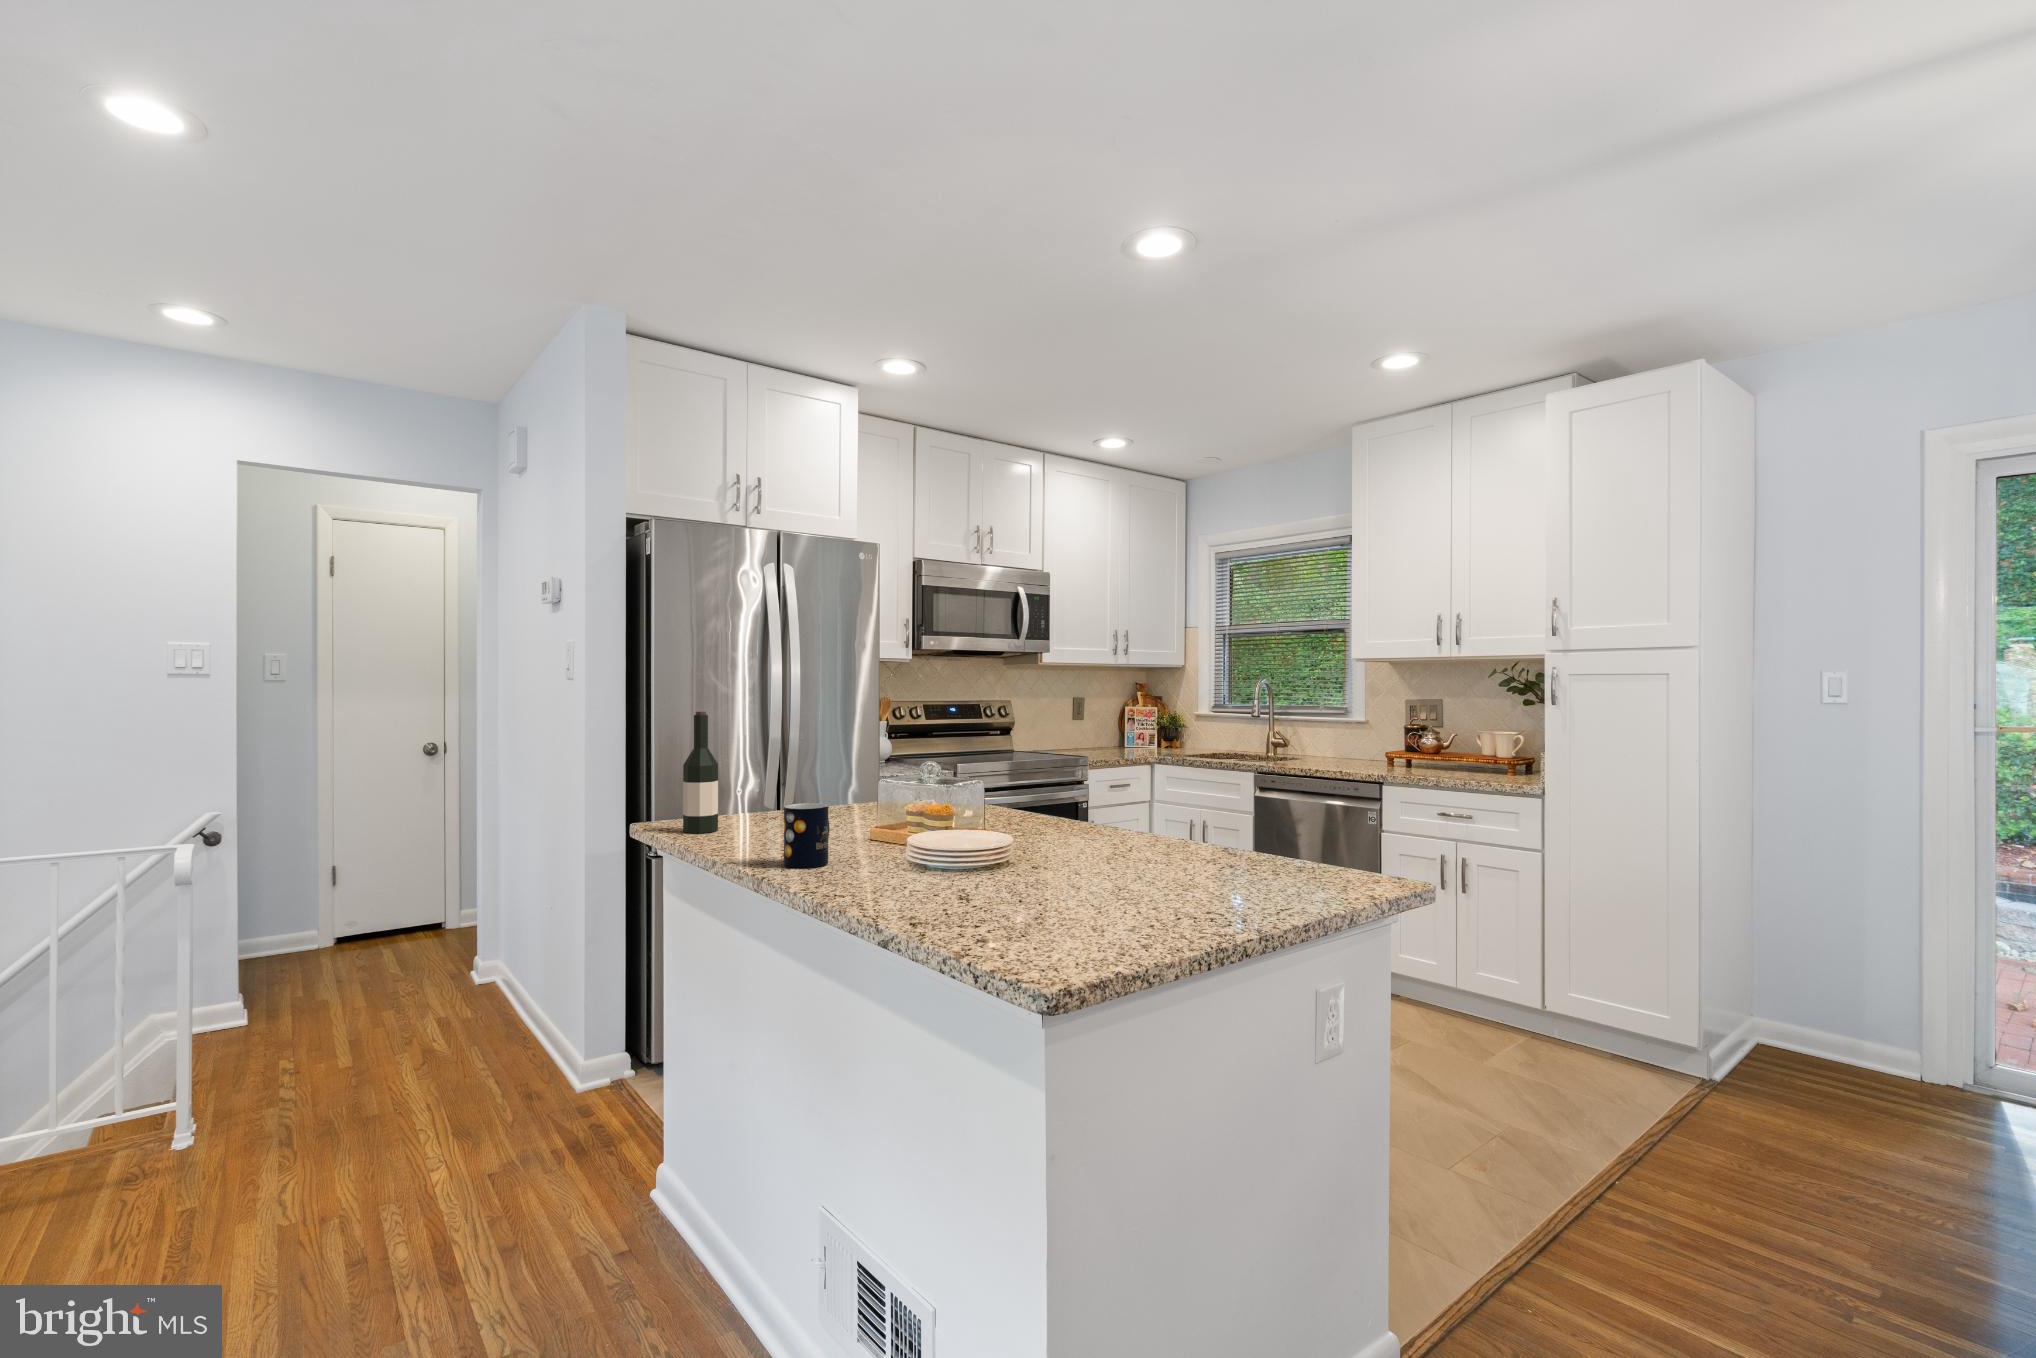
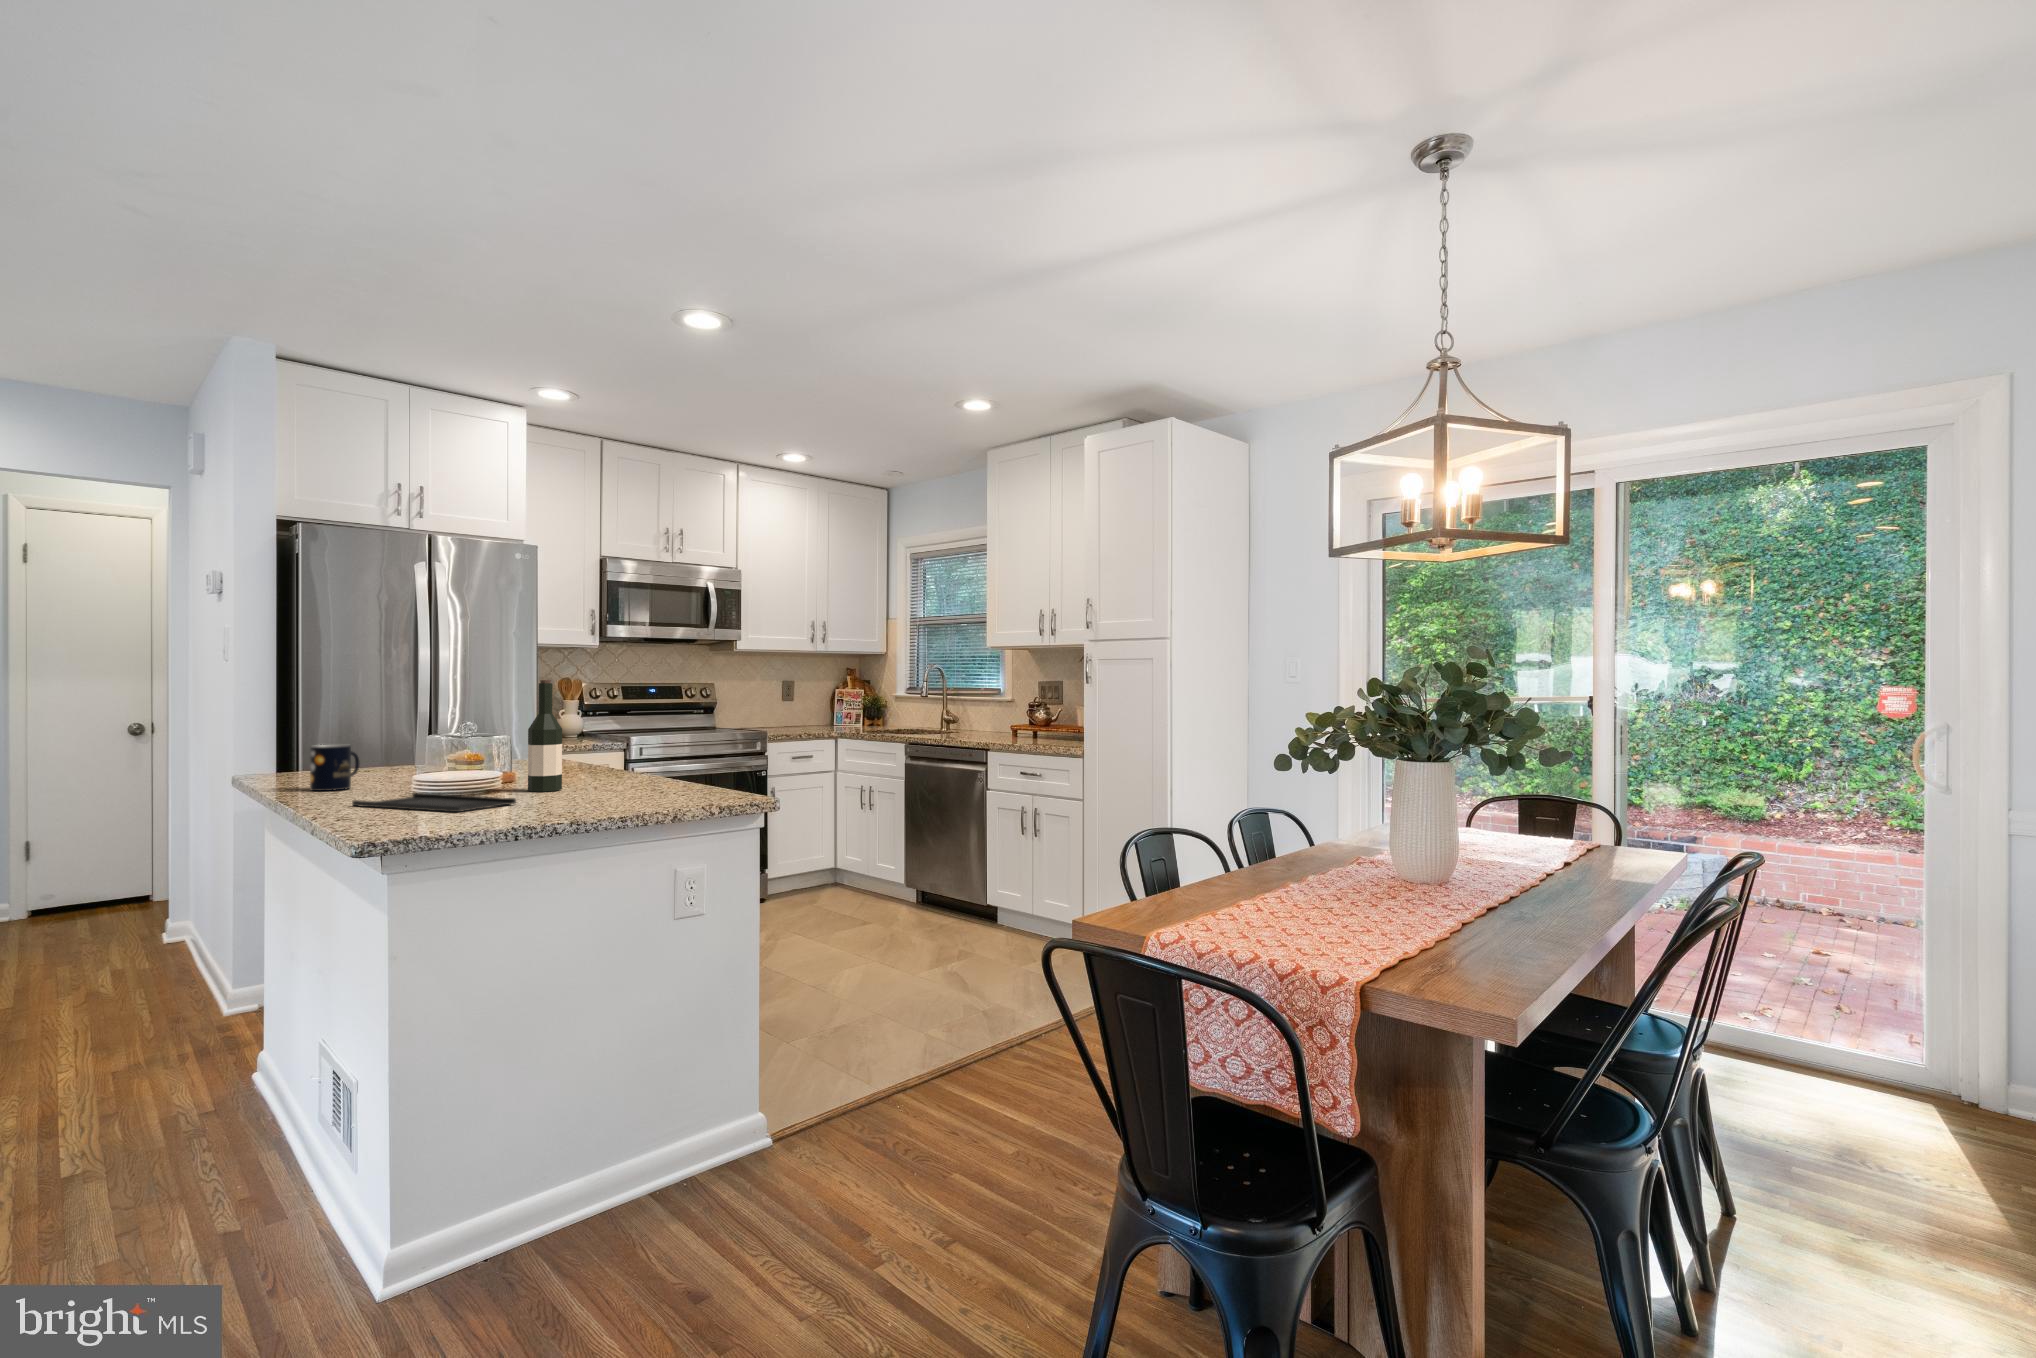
wine bottle: present [683,712,718,833] -> present [528,680,562,792]
tray: none [918,880,1136,926] -> present [352,793,516,812]

